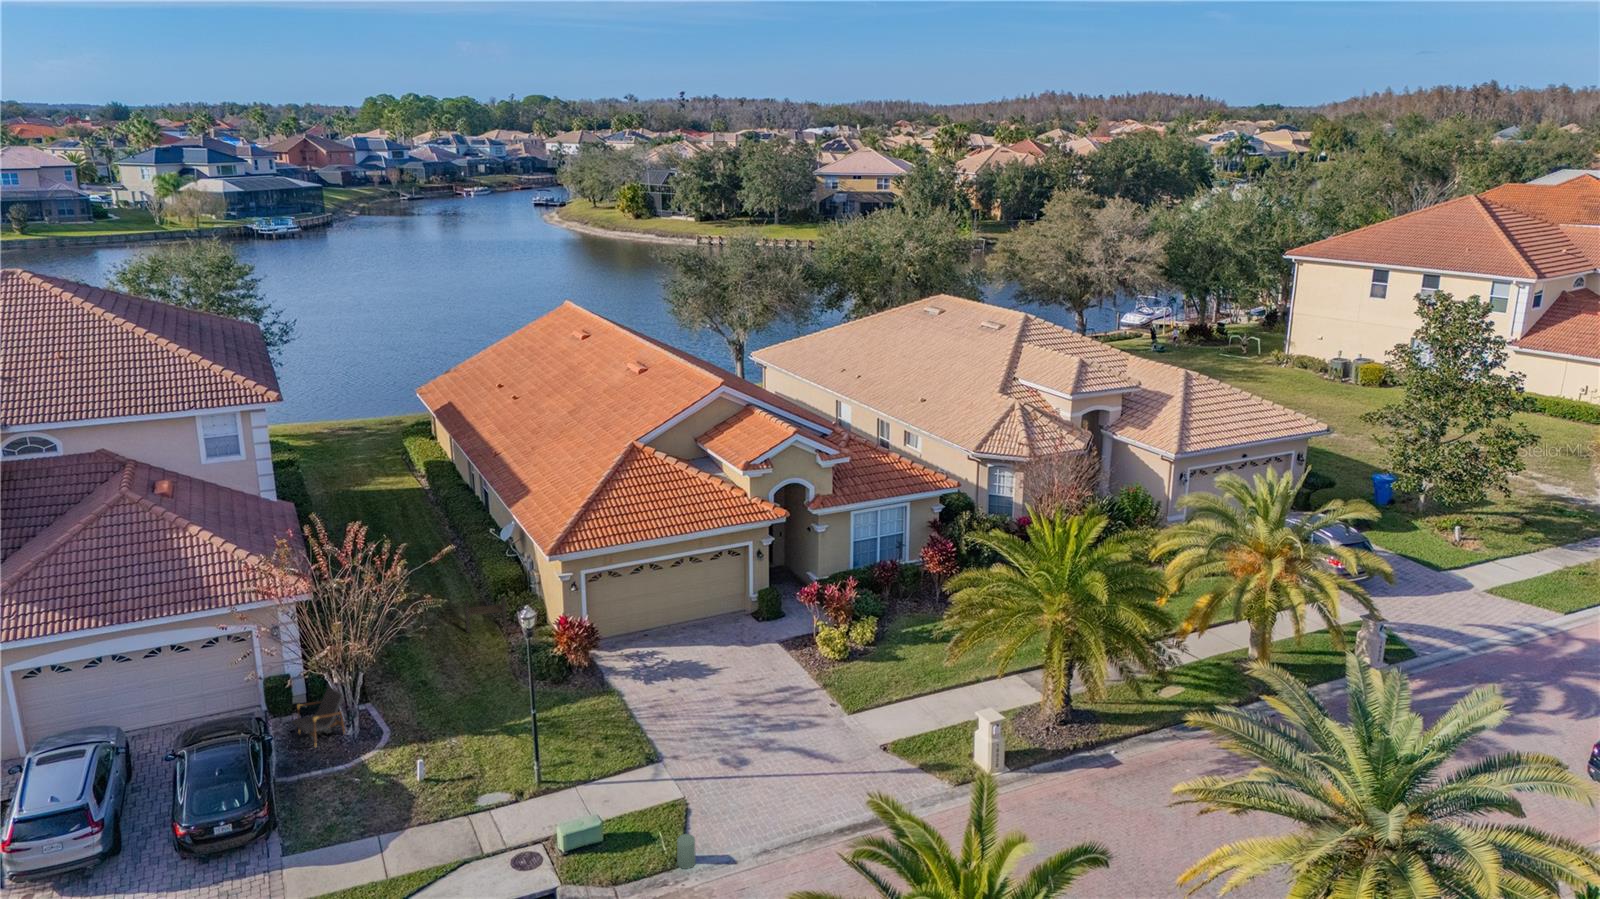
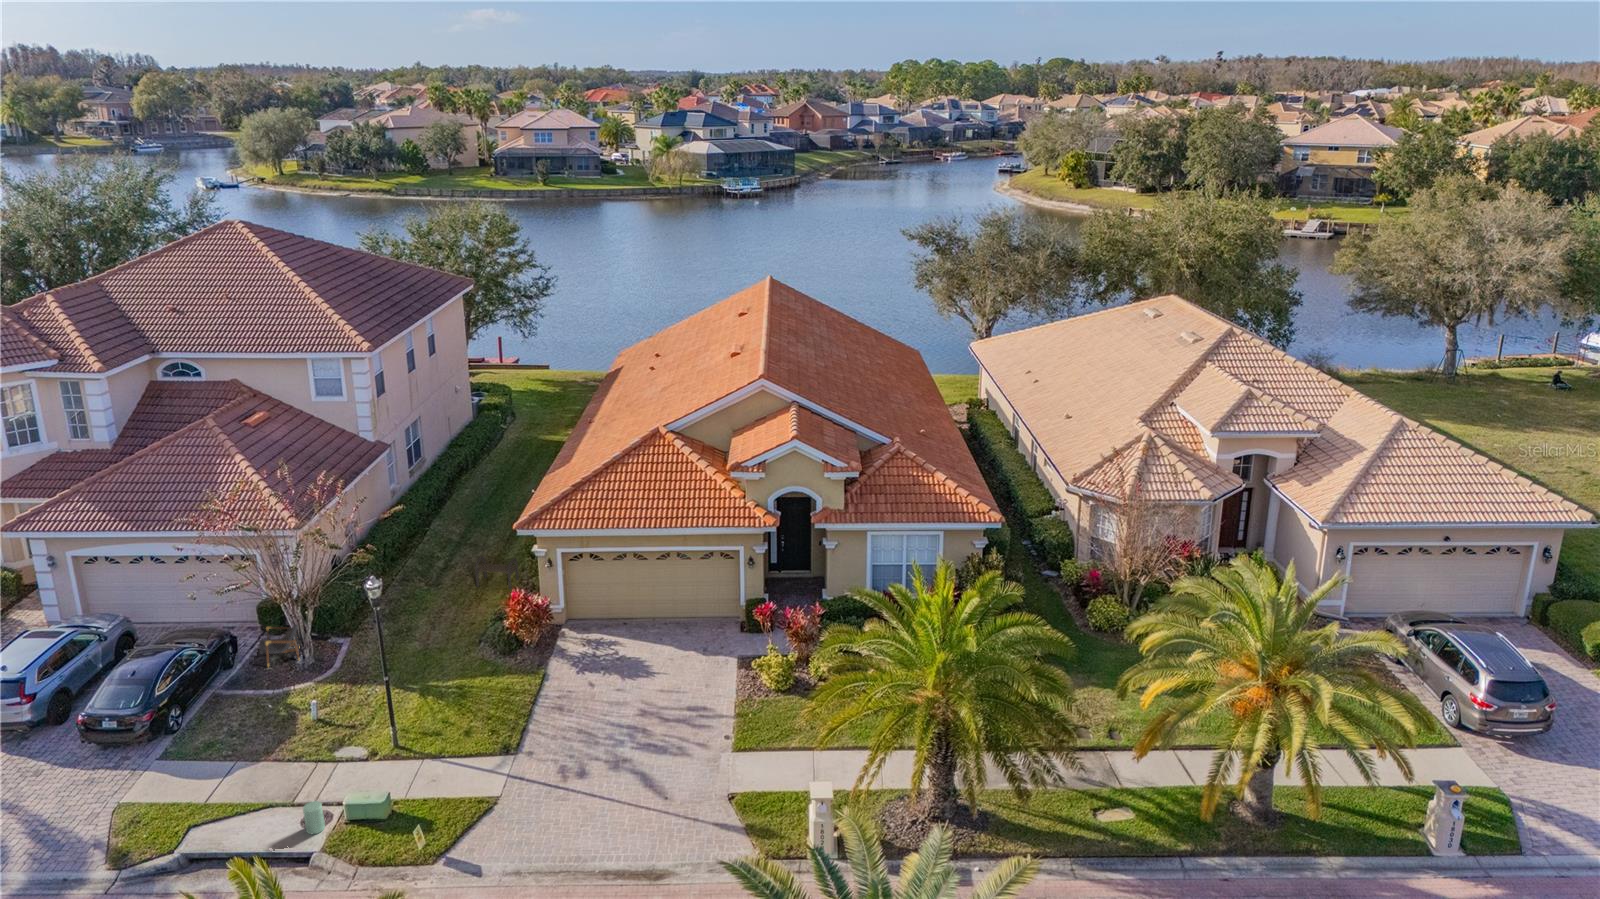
trash can: present [676,834,696,869] -> present [303,801,325,834]

